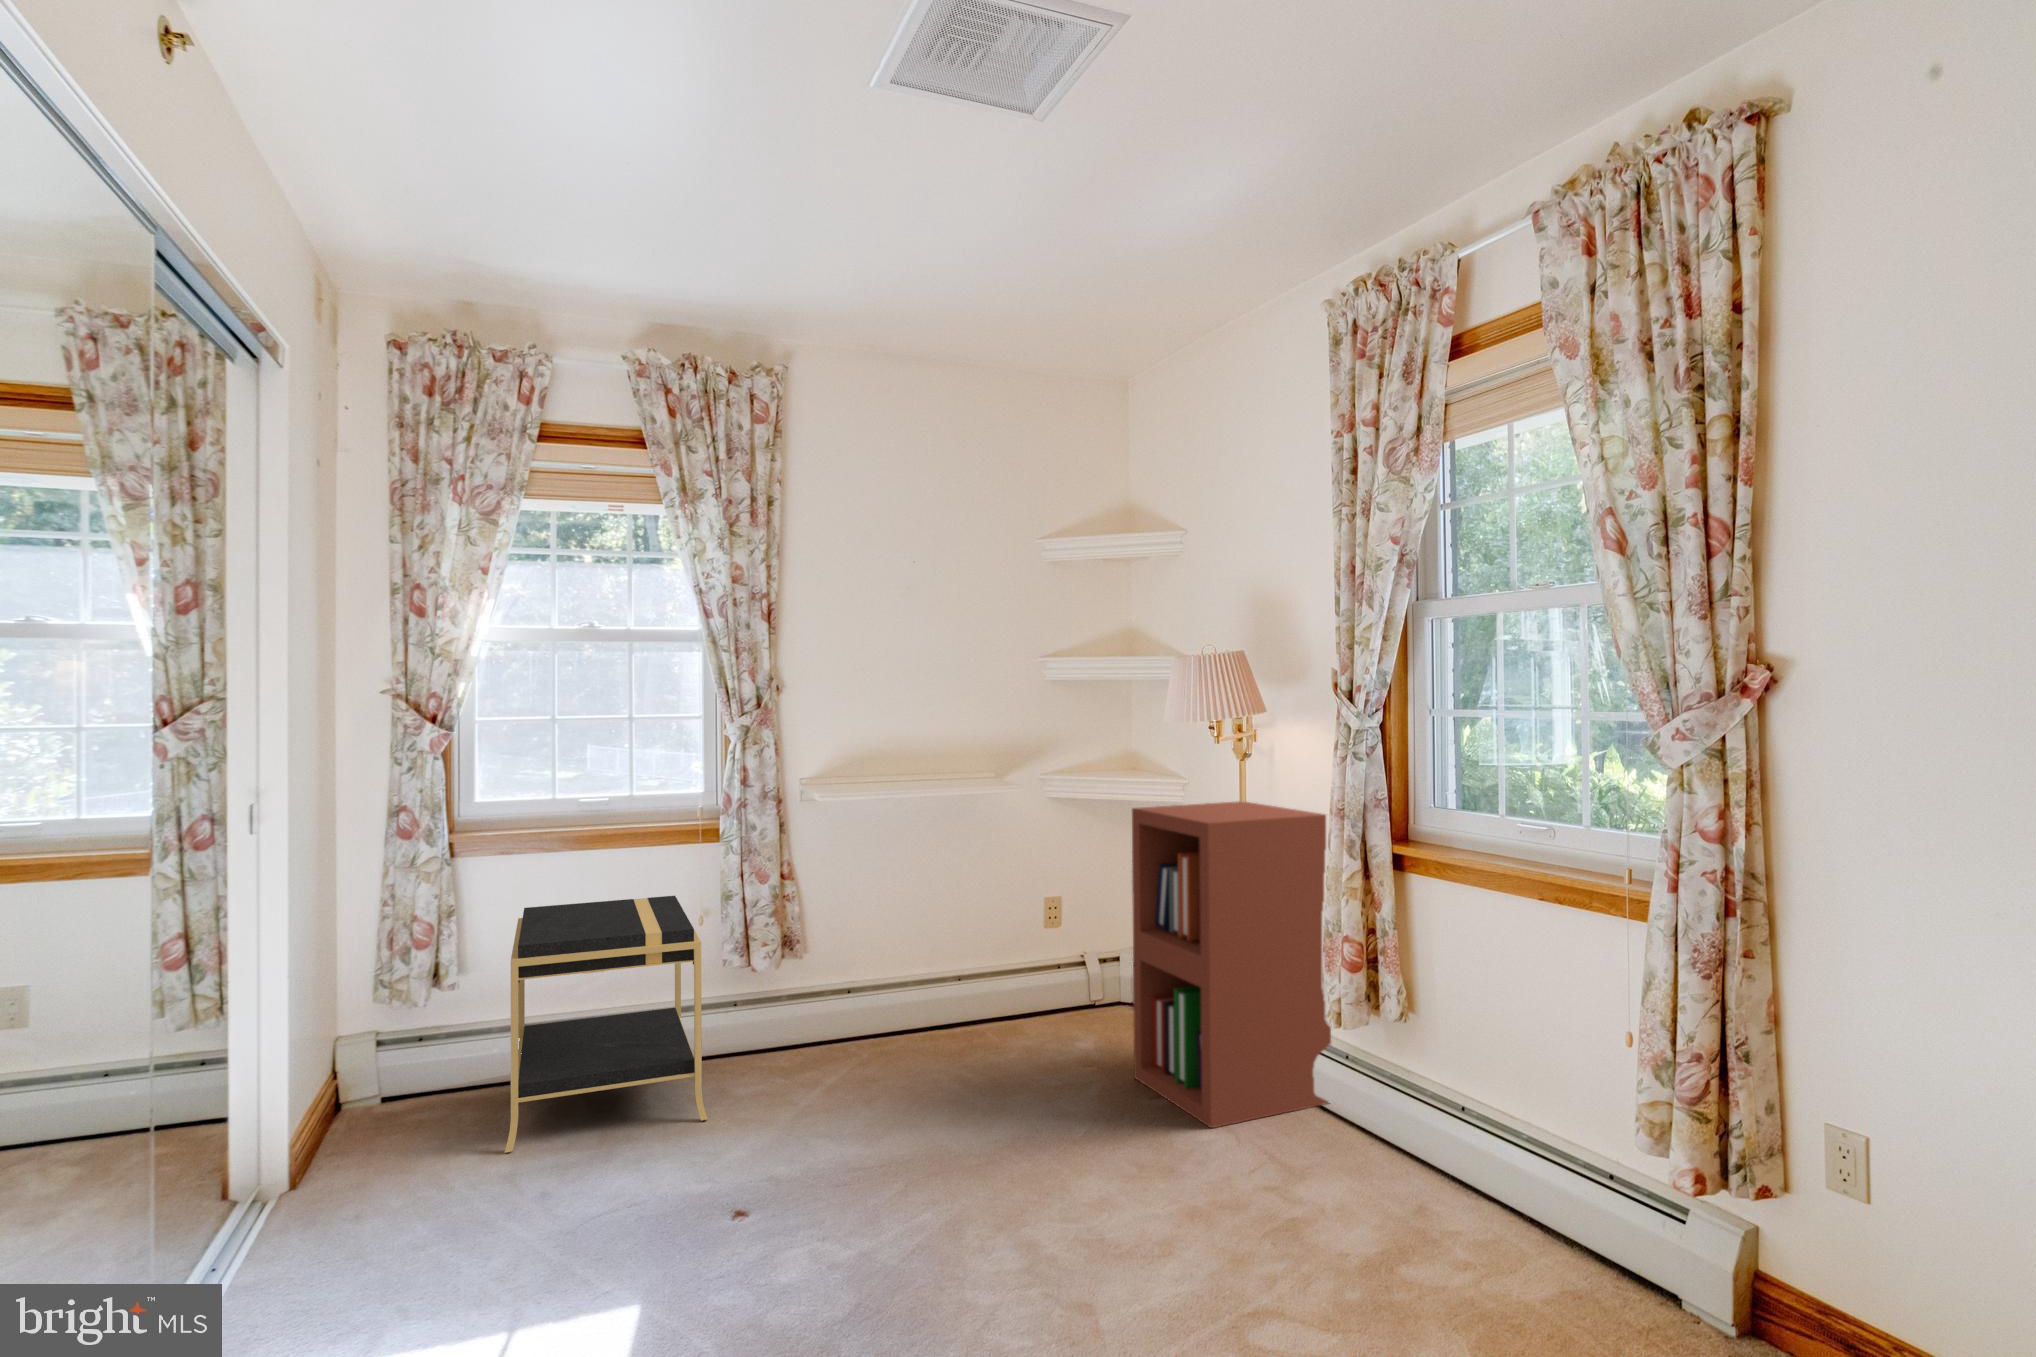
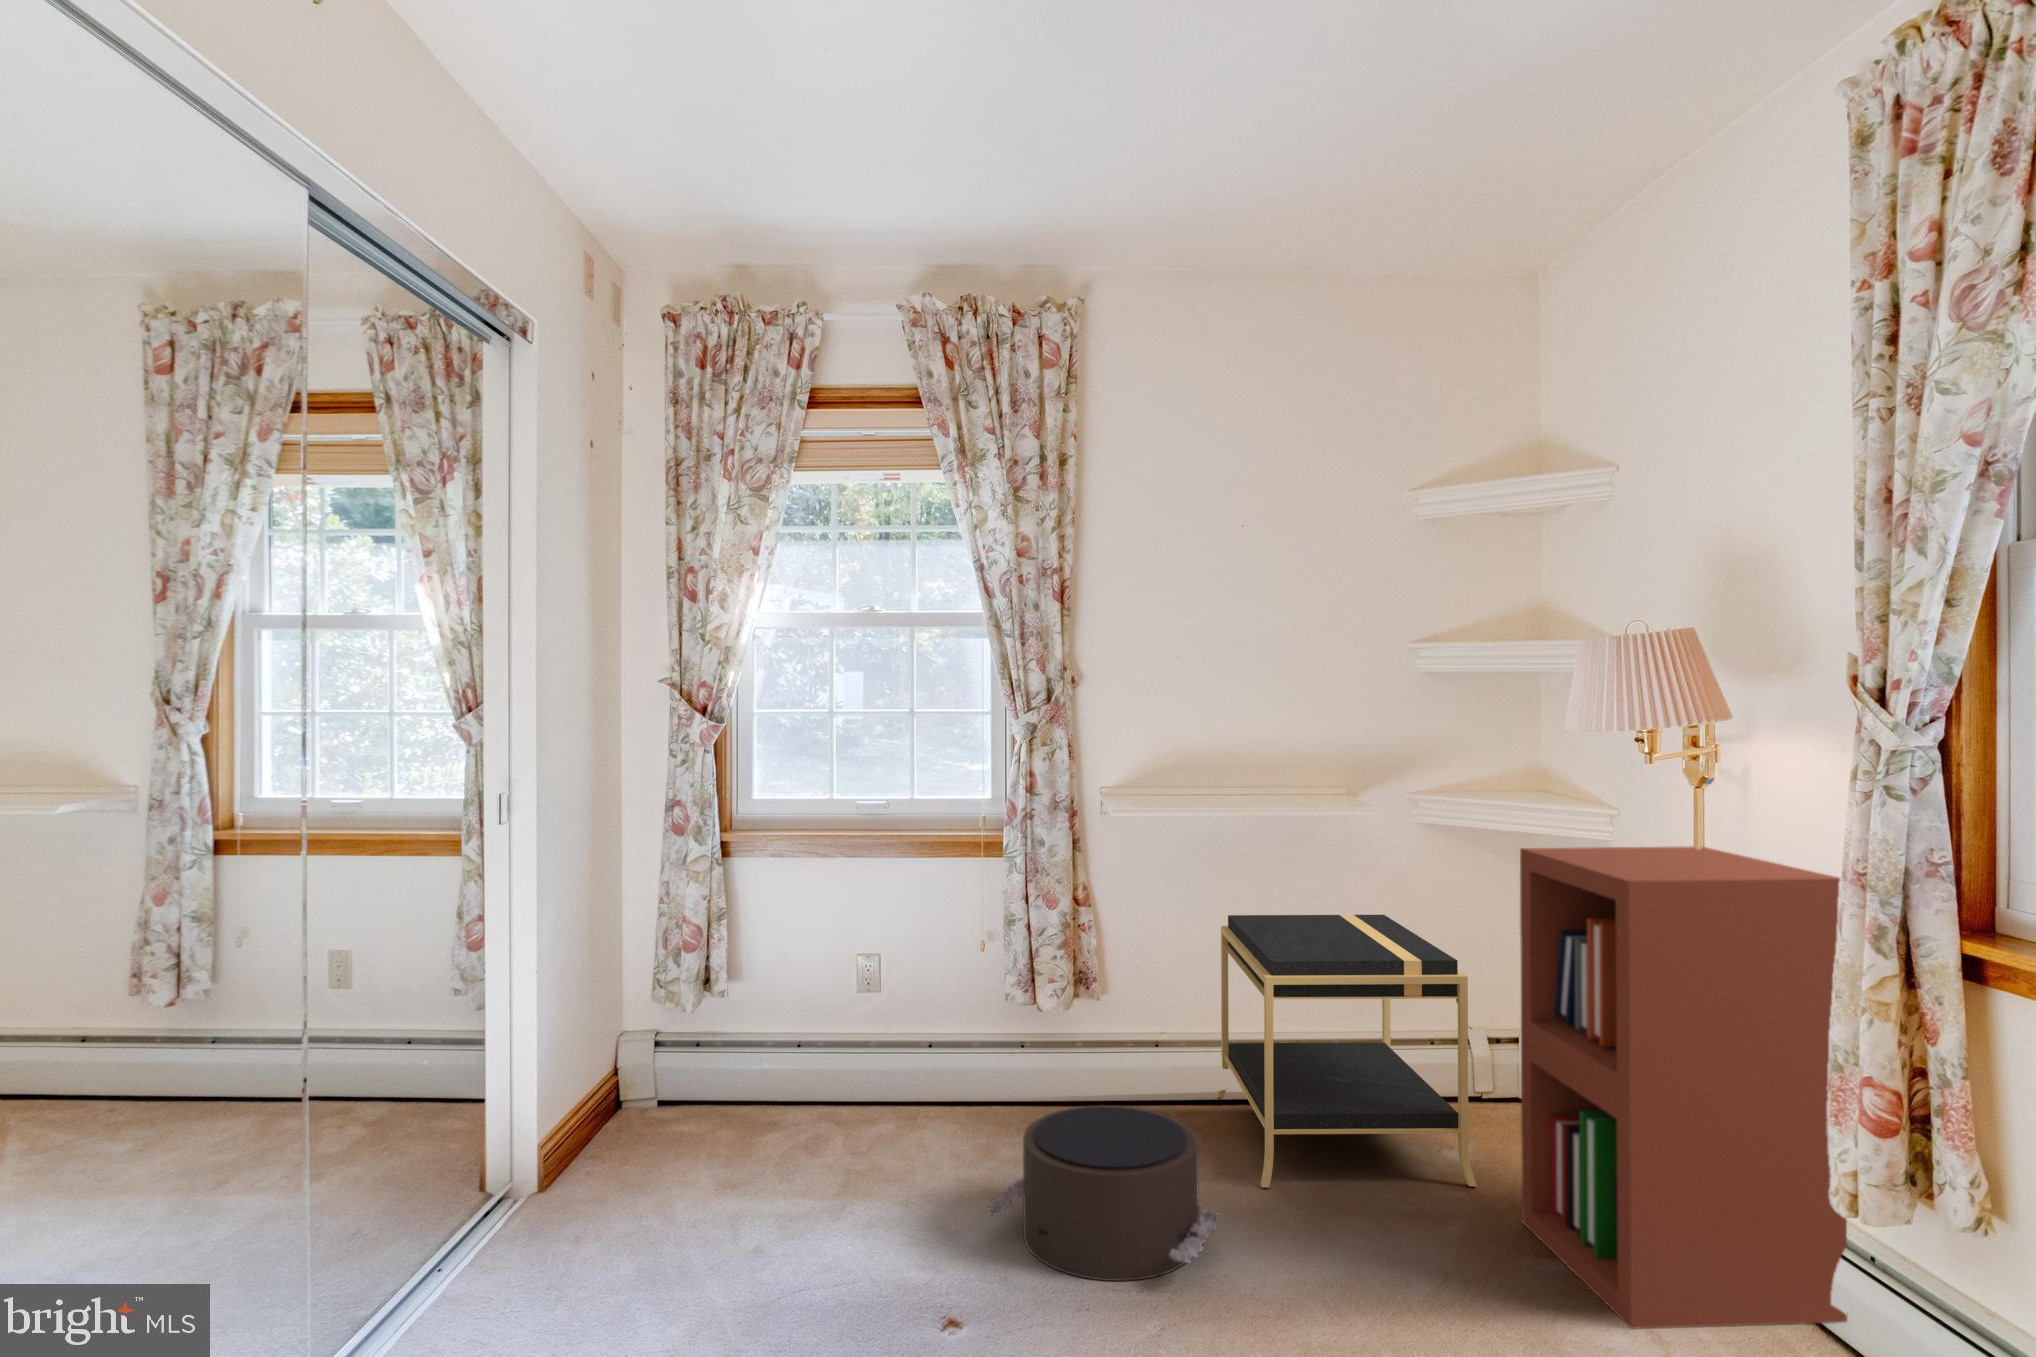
nightstand: present [505,896,708,1153] -> present [1216,915,1477,1189]
pouf: none [740,1032,929,1164] -> present [986,1105,1221,1281]

